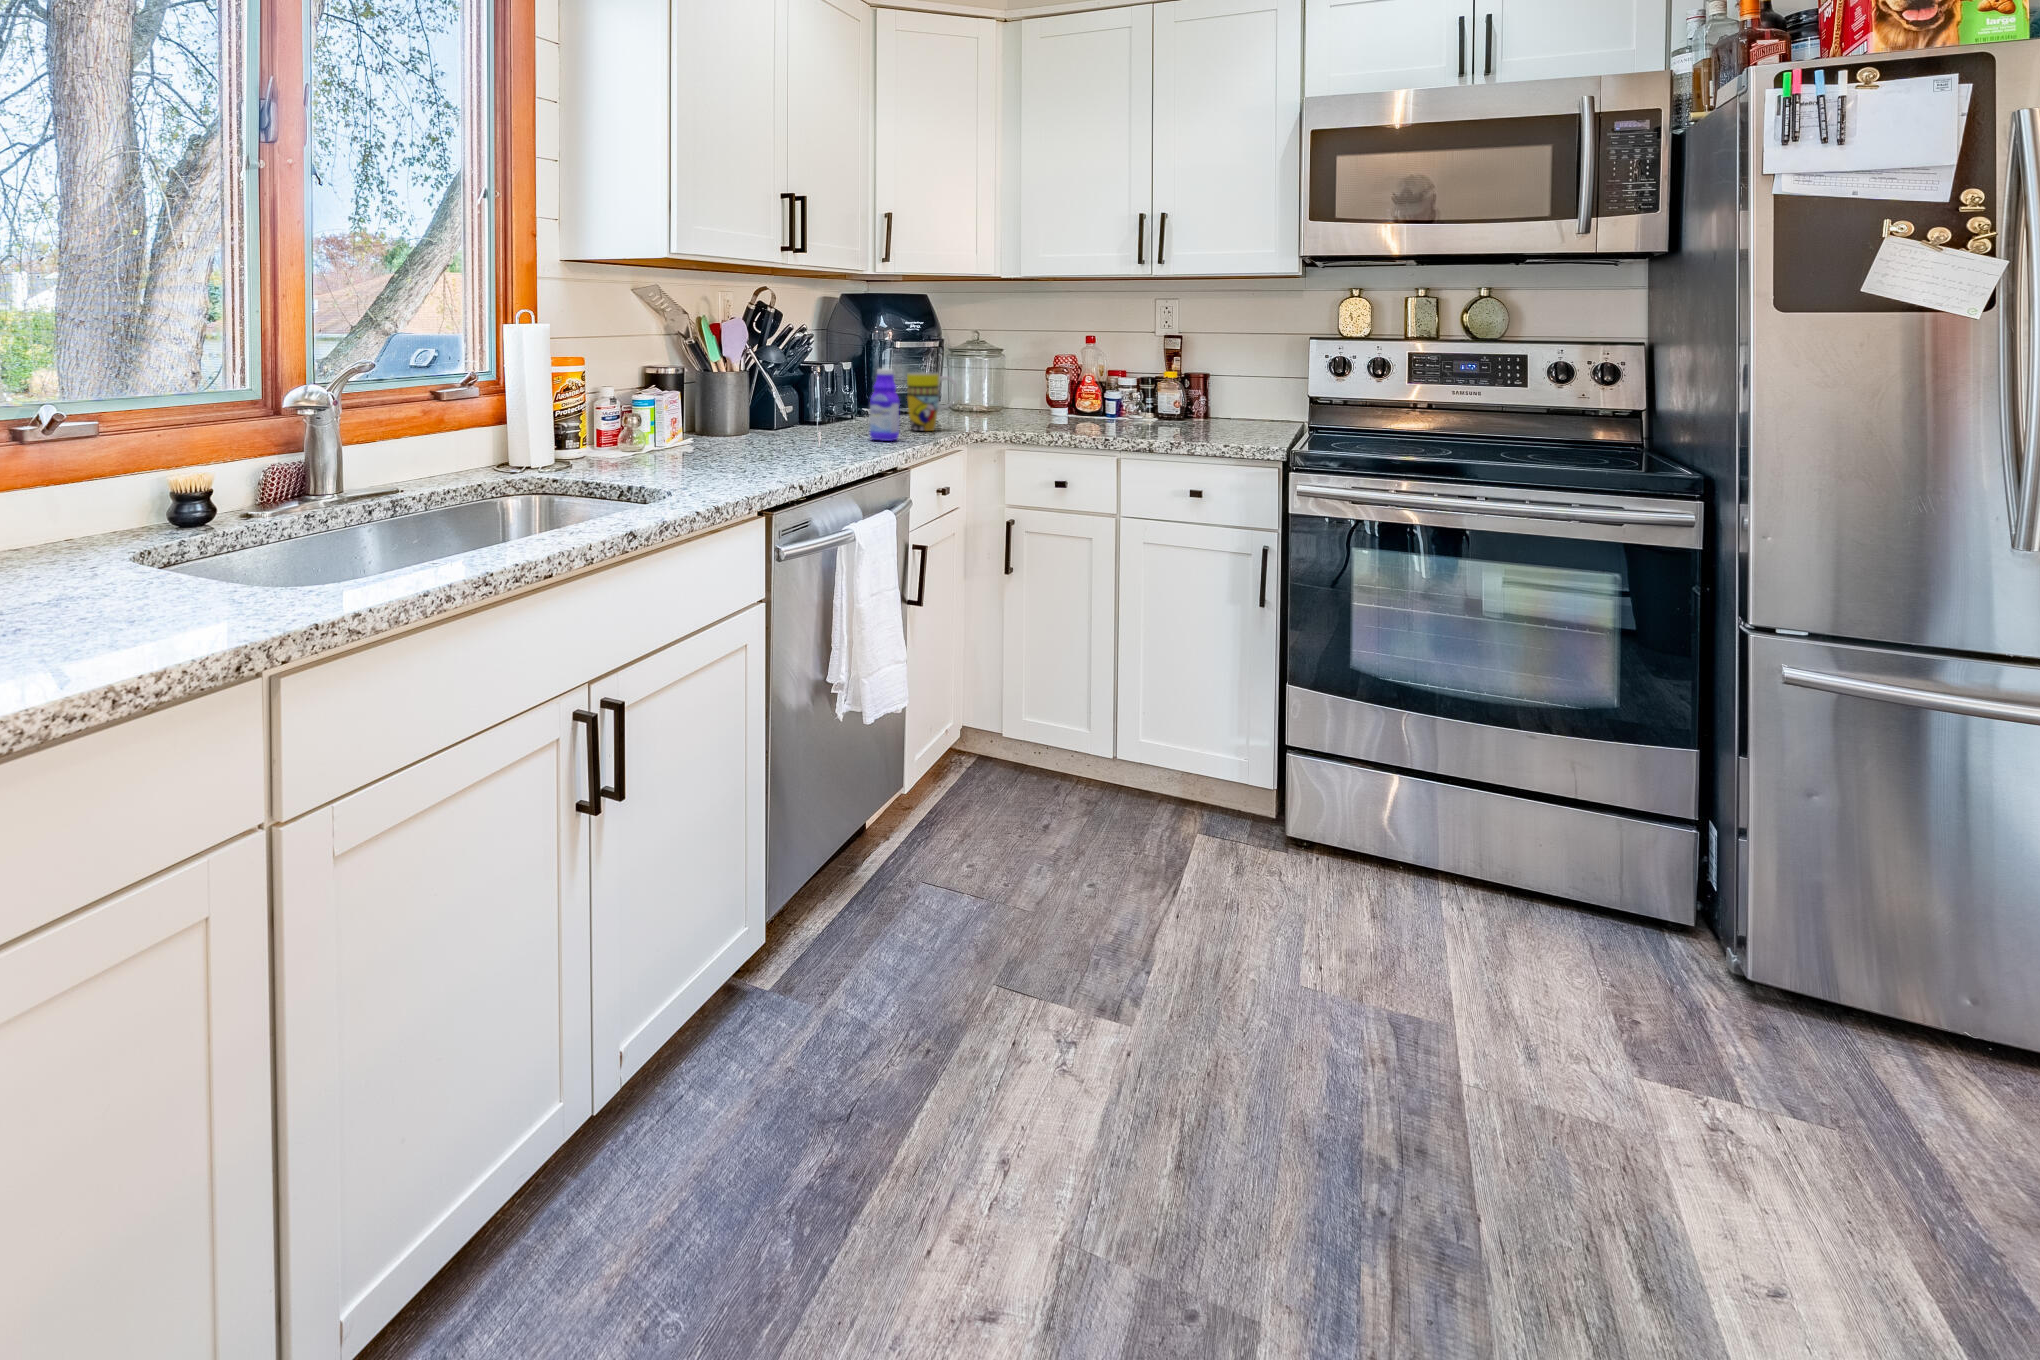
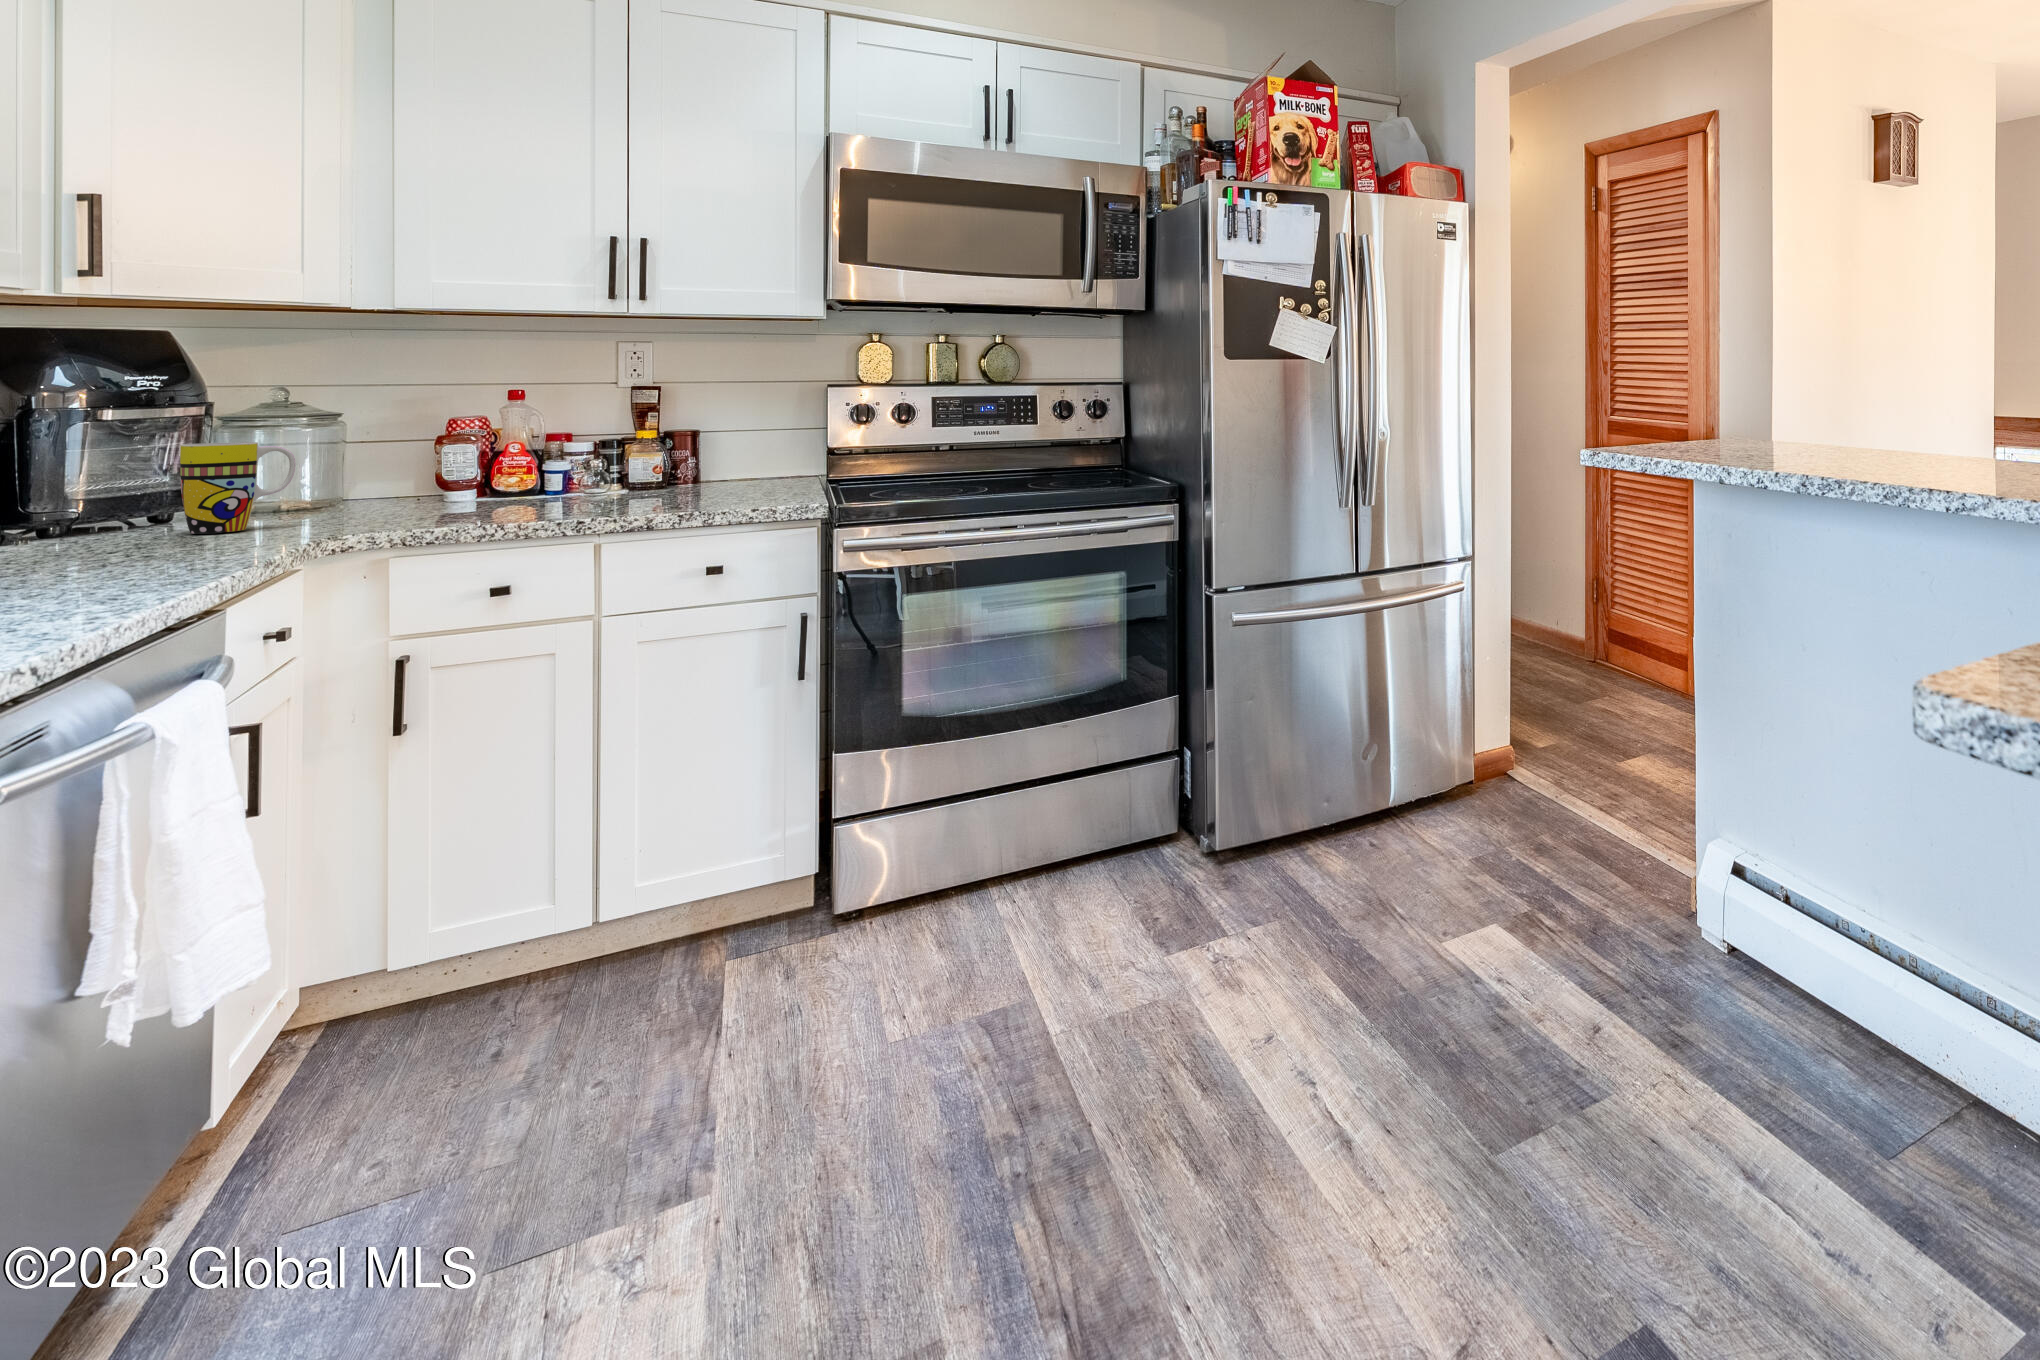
bottle: present [870,369,900,441] -> none [106,437,185,553]

